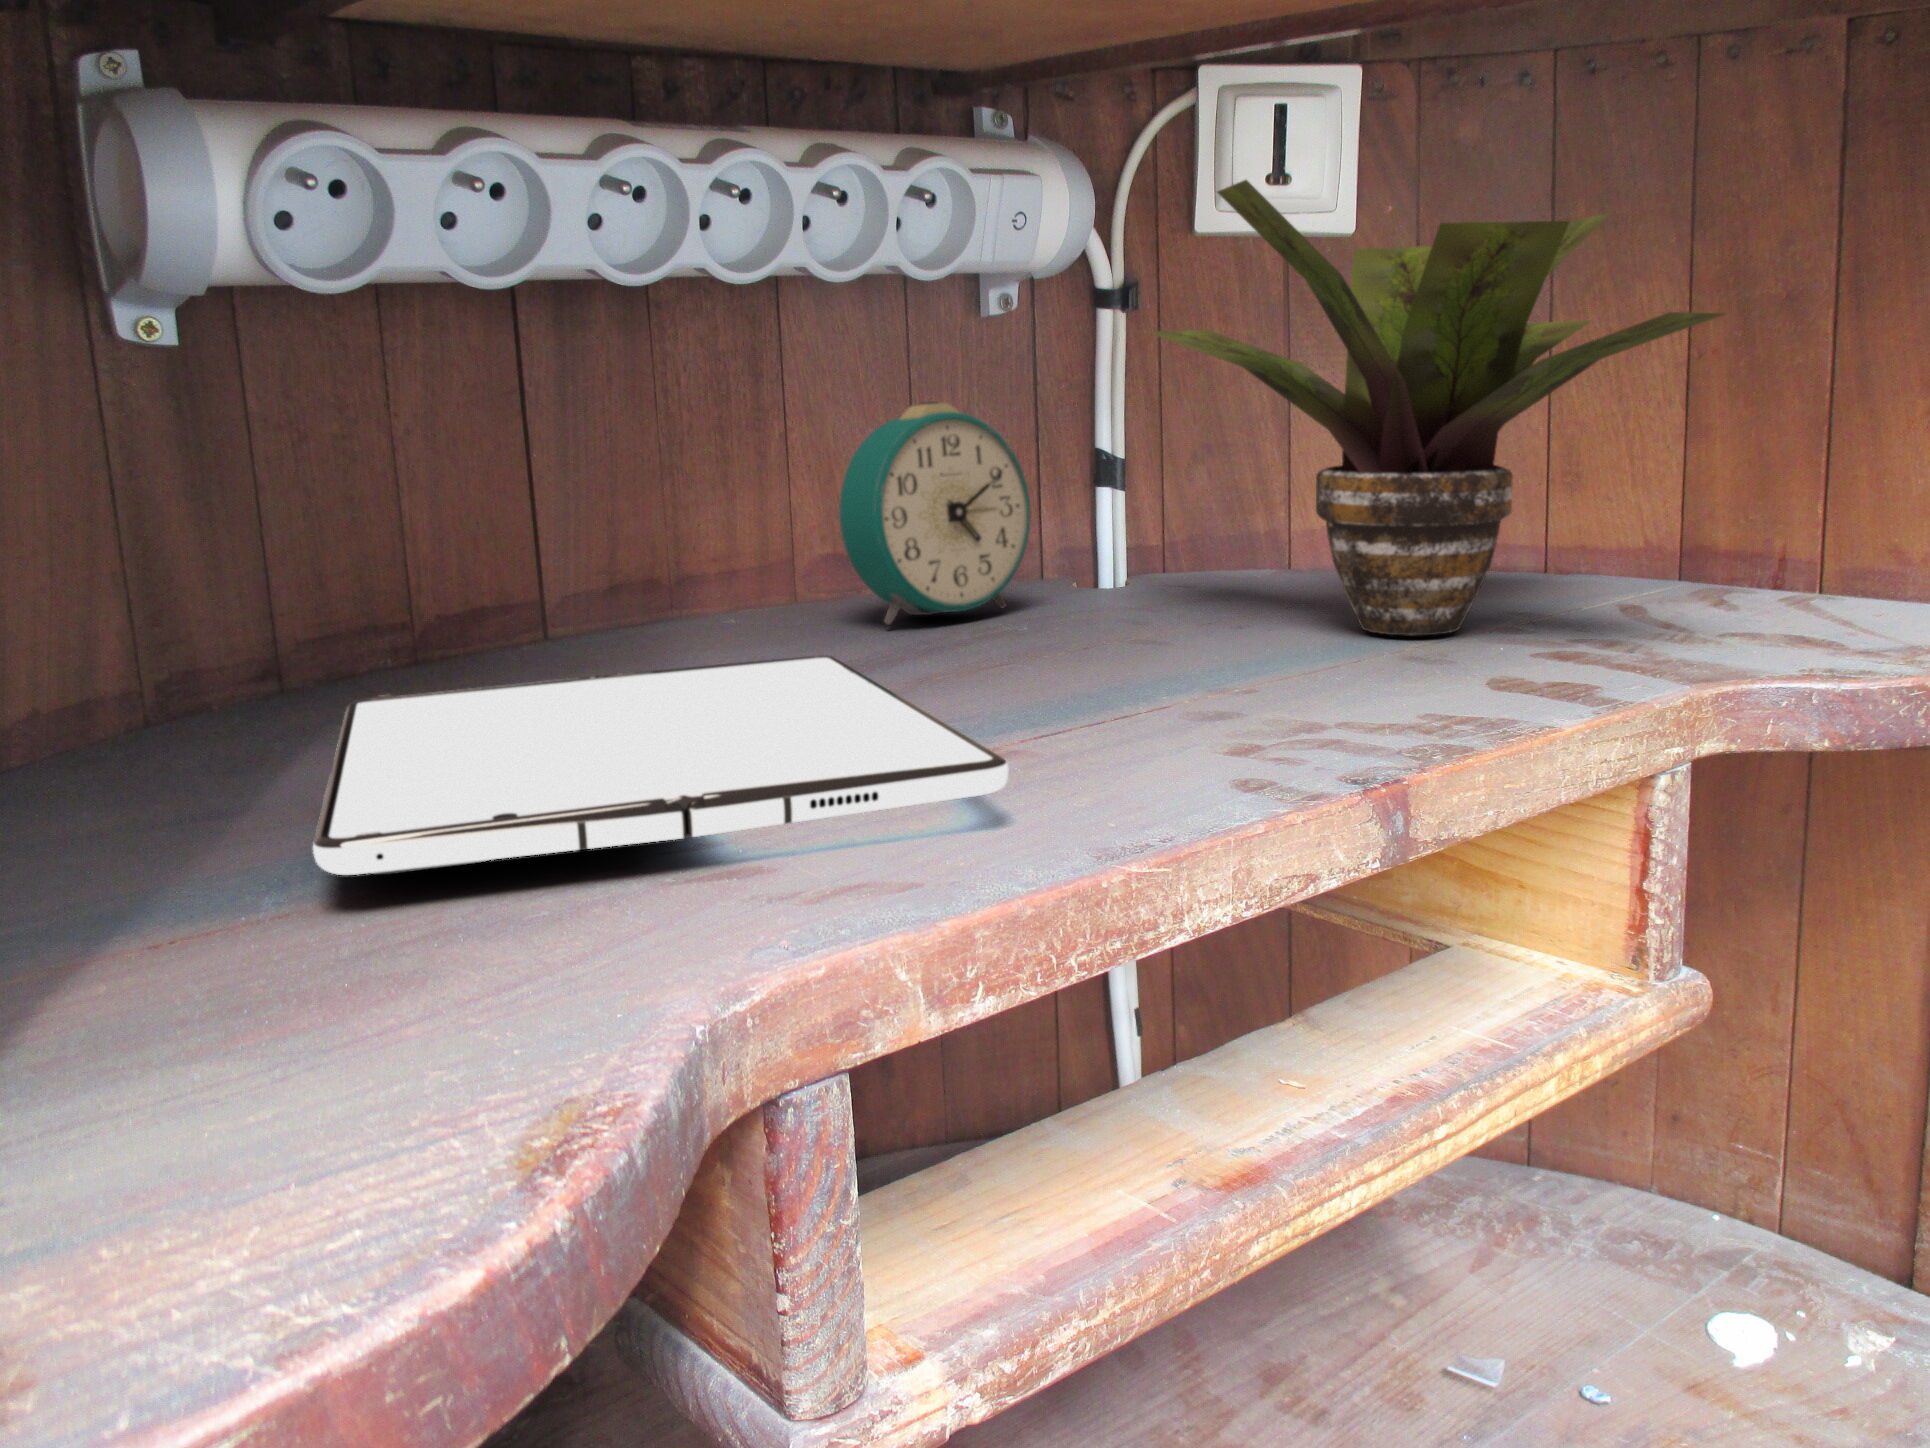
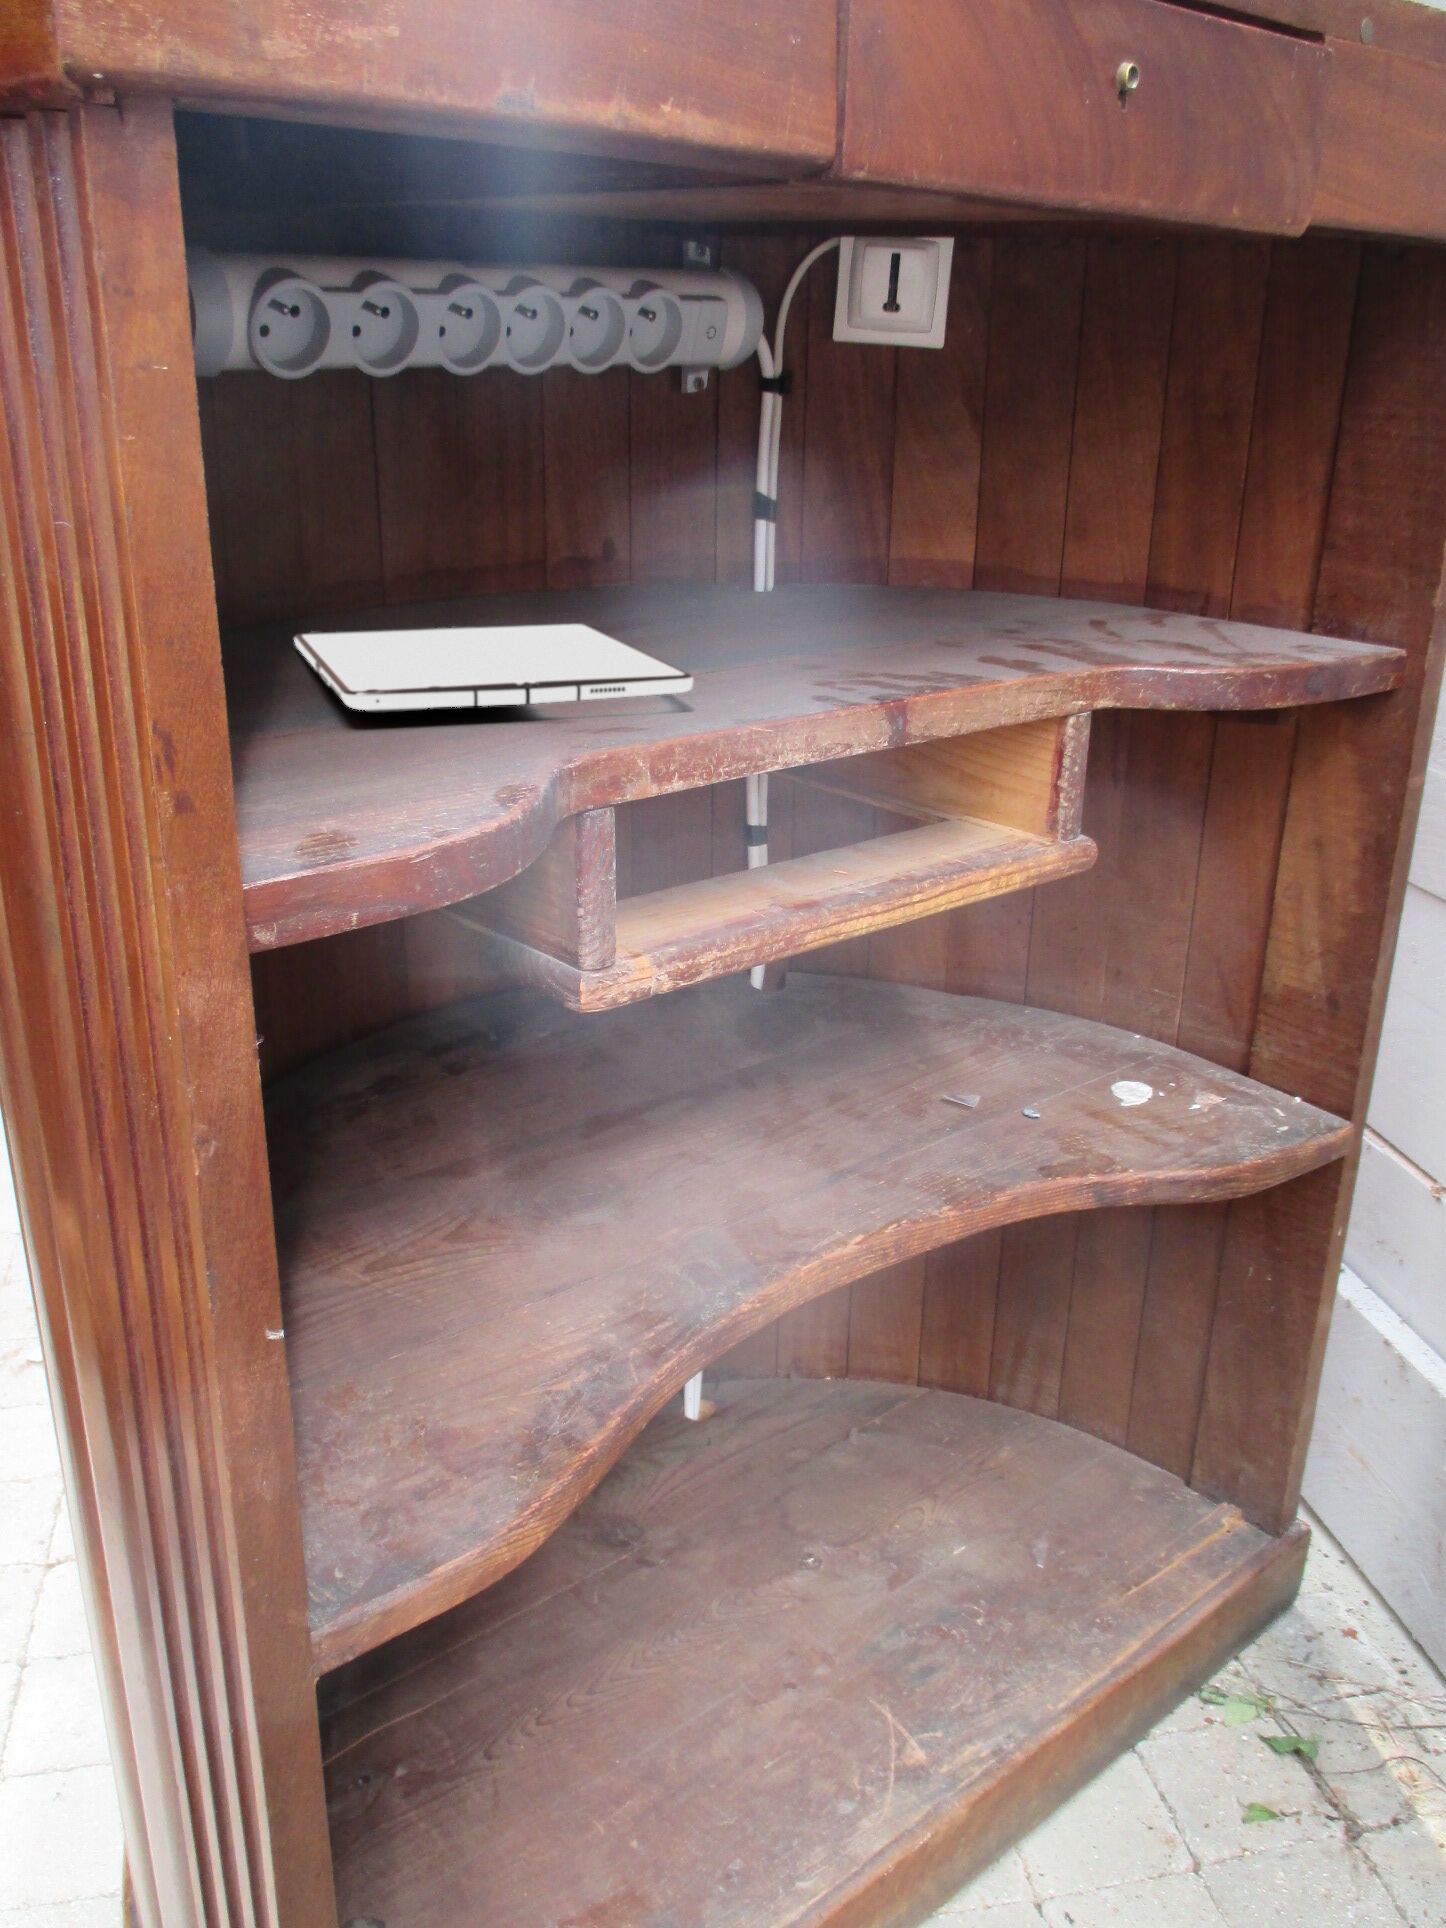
potted plant: present [1150,180,1724,635] -> none [793,327,1148,632]
alarm clock: present [839,401,1031,625] -> none [585,456,711,609]

